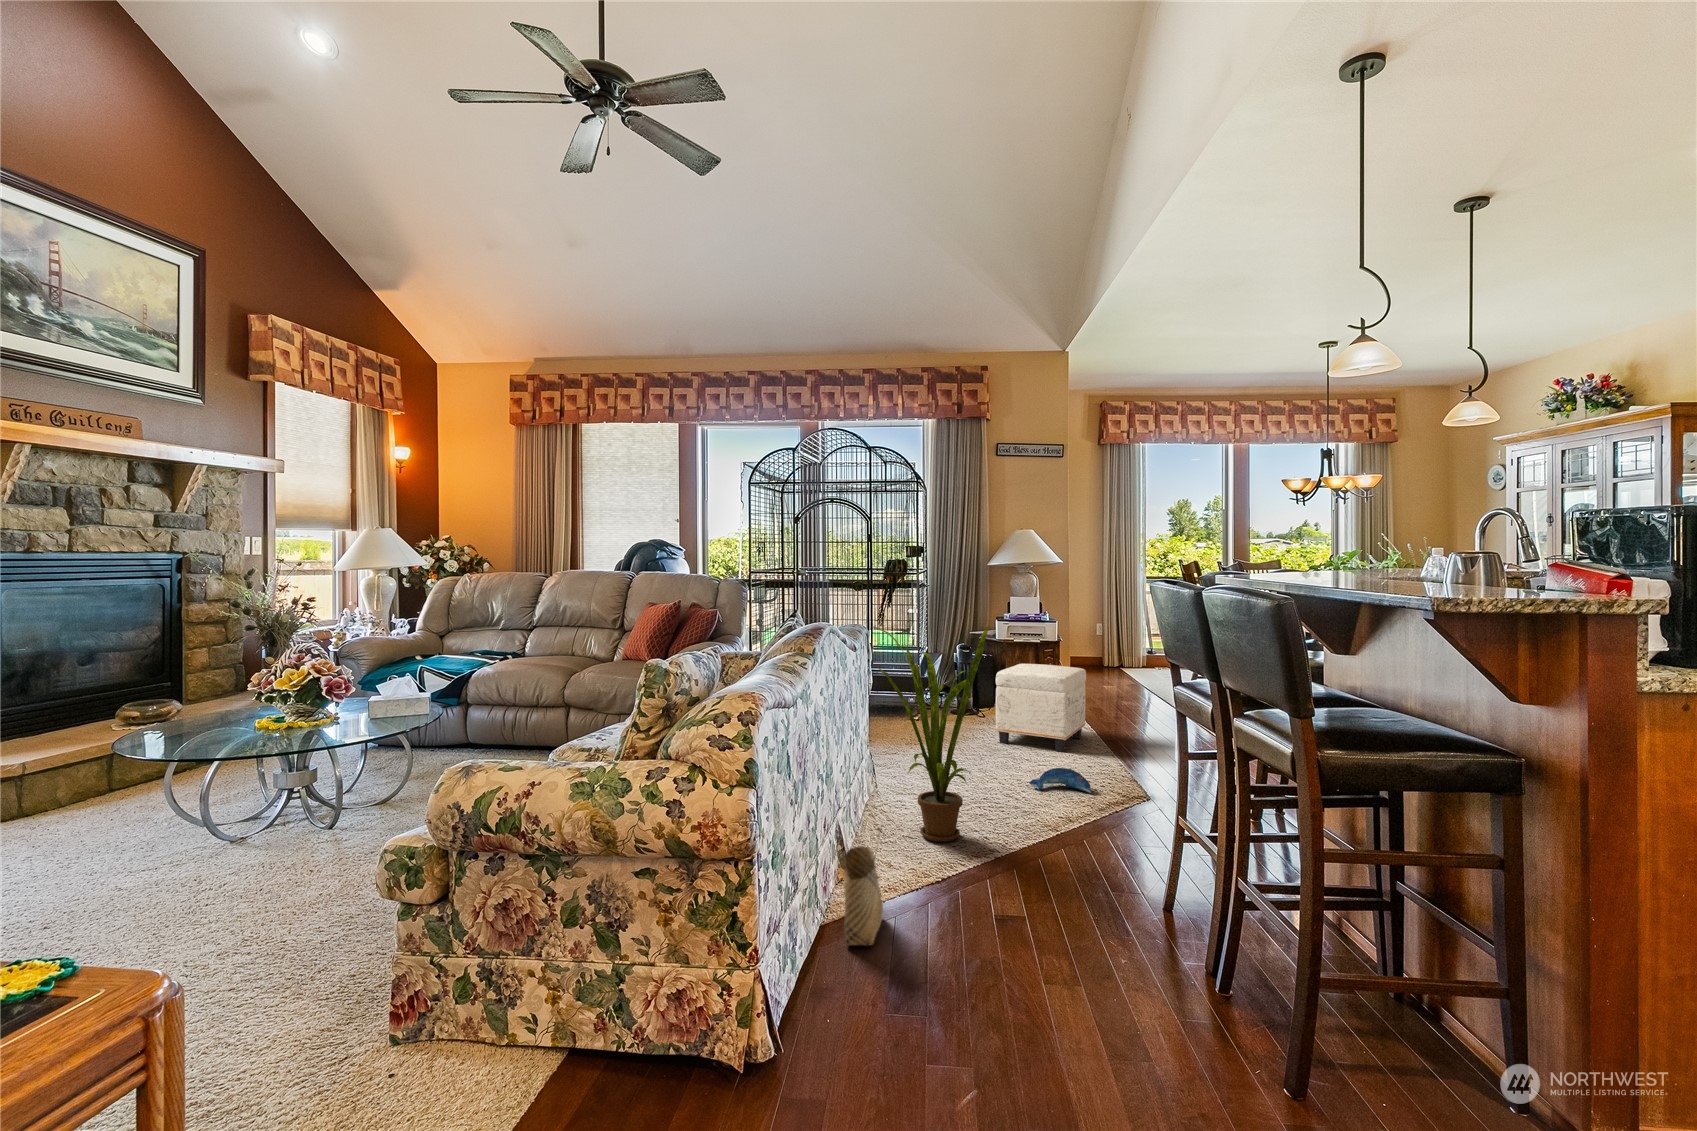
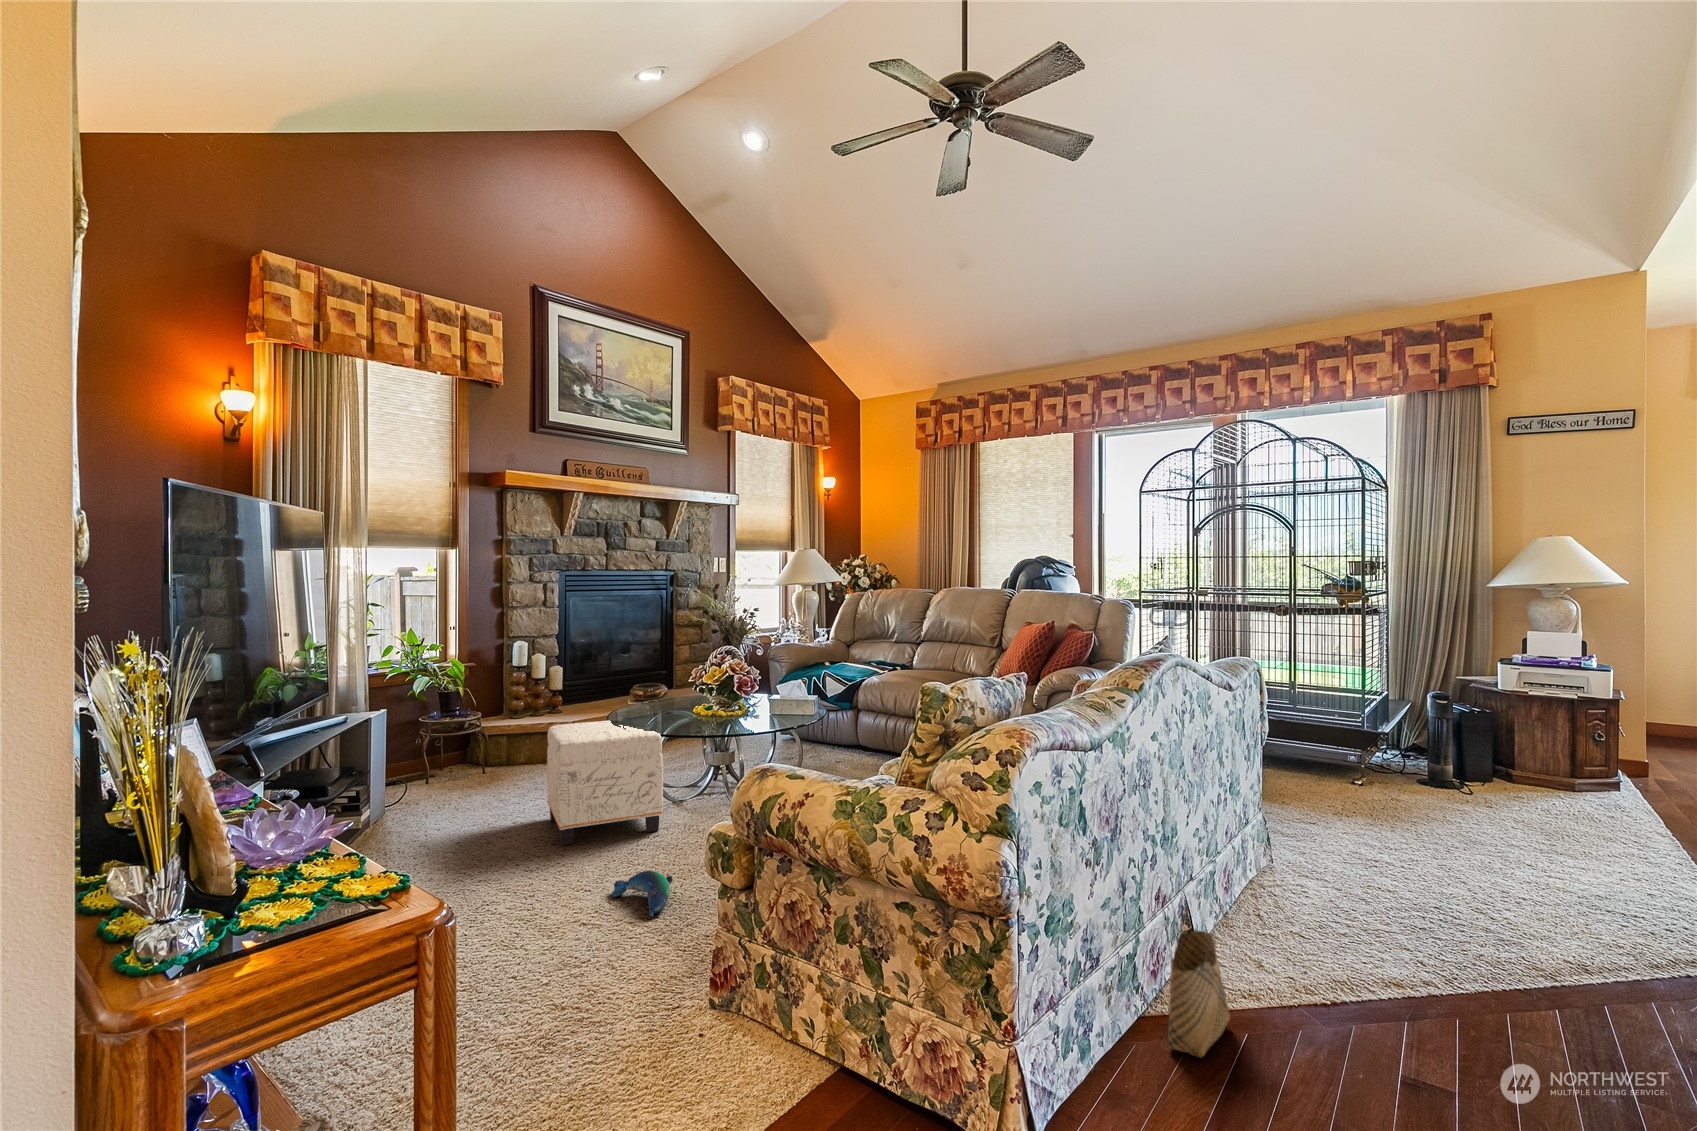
house plant: present [873,626,989,842] -> none [1247,661,1433,951]
ottoman: present [996,664,1086,752] -> present [547,720,663,846]
plush toy: present [1030,768,1092,793] -> present [612,871,673,917]

